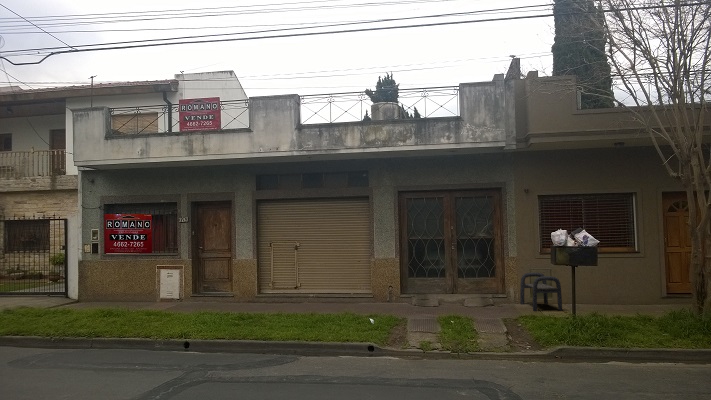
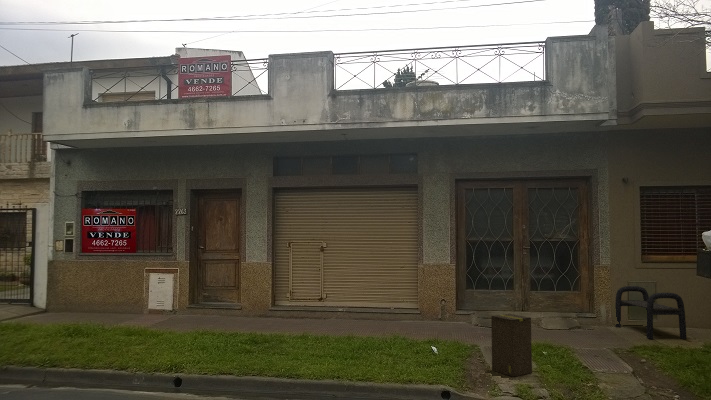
cardboard box: none [398,291,424,331] -> present [491,314,532,377]

